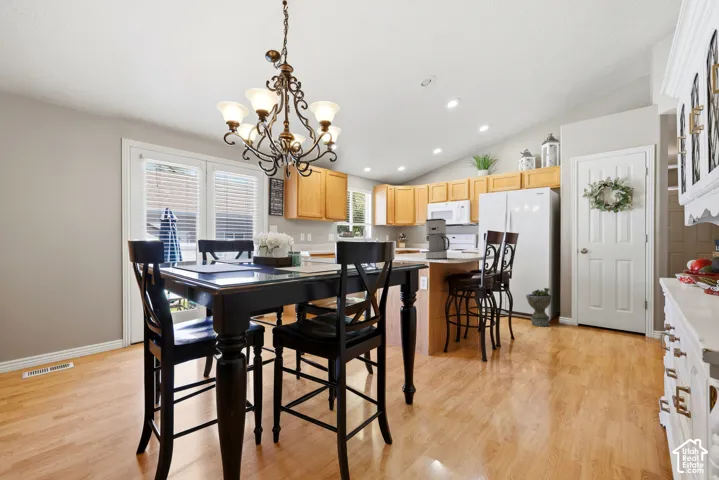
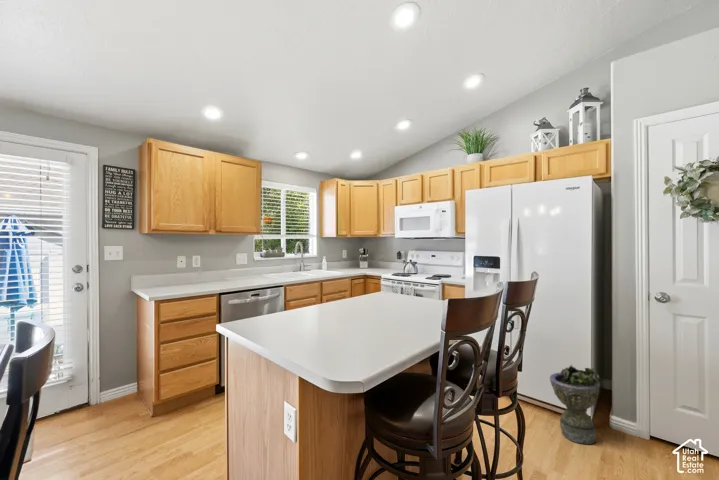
coffee maker: present [426,219,450,259] -> none [292,257,359,376]

